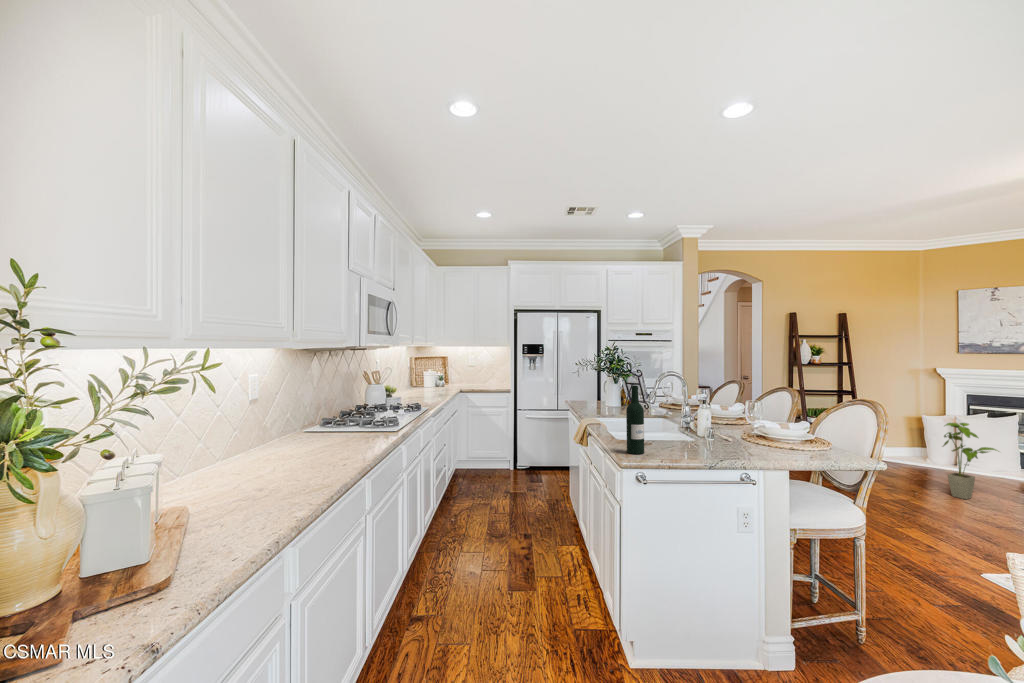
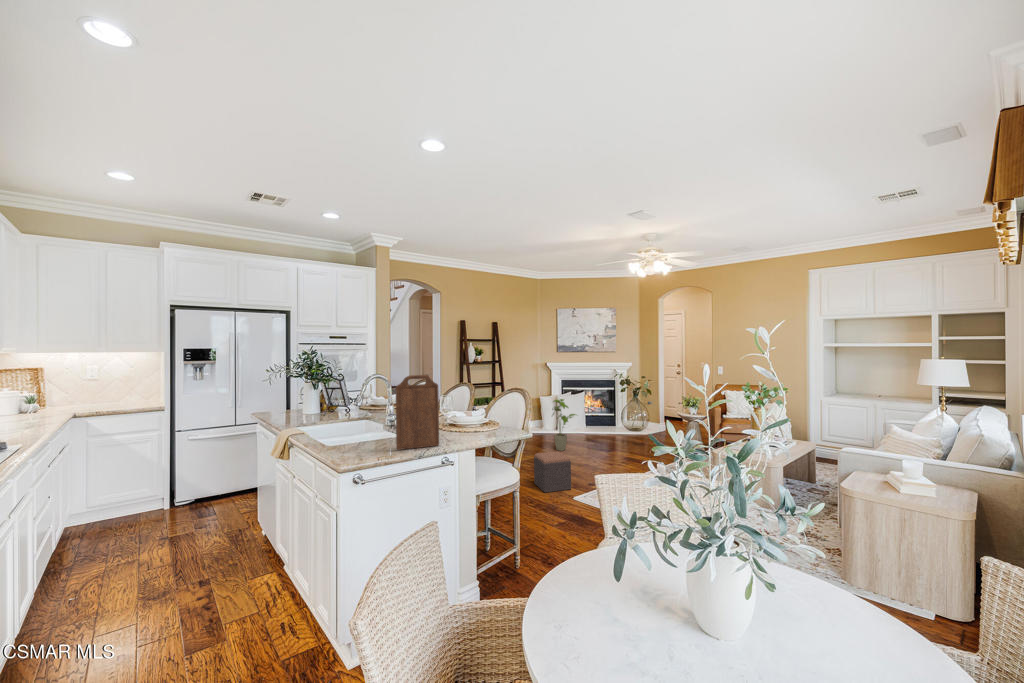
cutting board: none [683,375,736,458] -> present [396,375,439,450]
wine bottle: present [626,386,644,454] -> none [342,390,360,457]
footstool: none [903,494,978,560] -> present [534,451,571,493]

